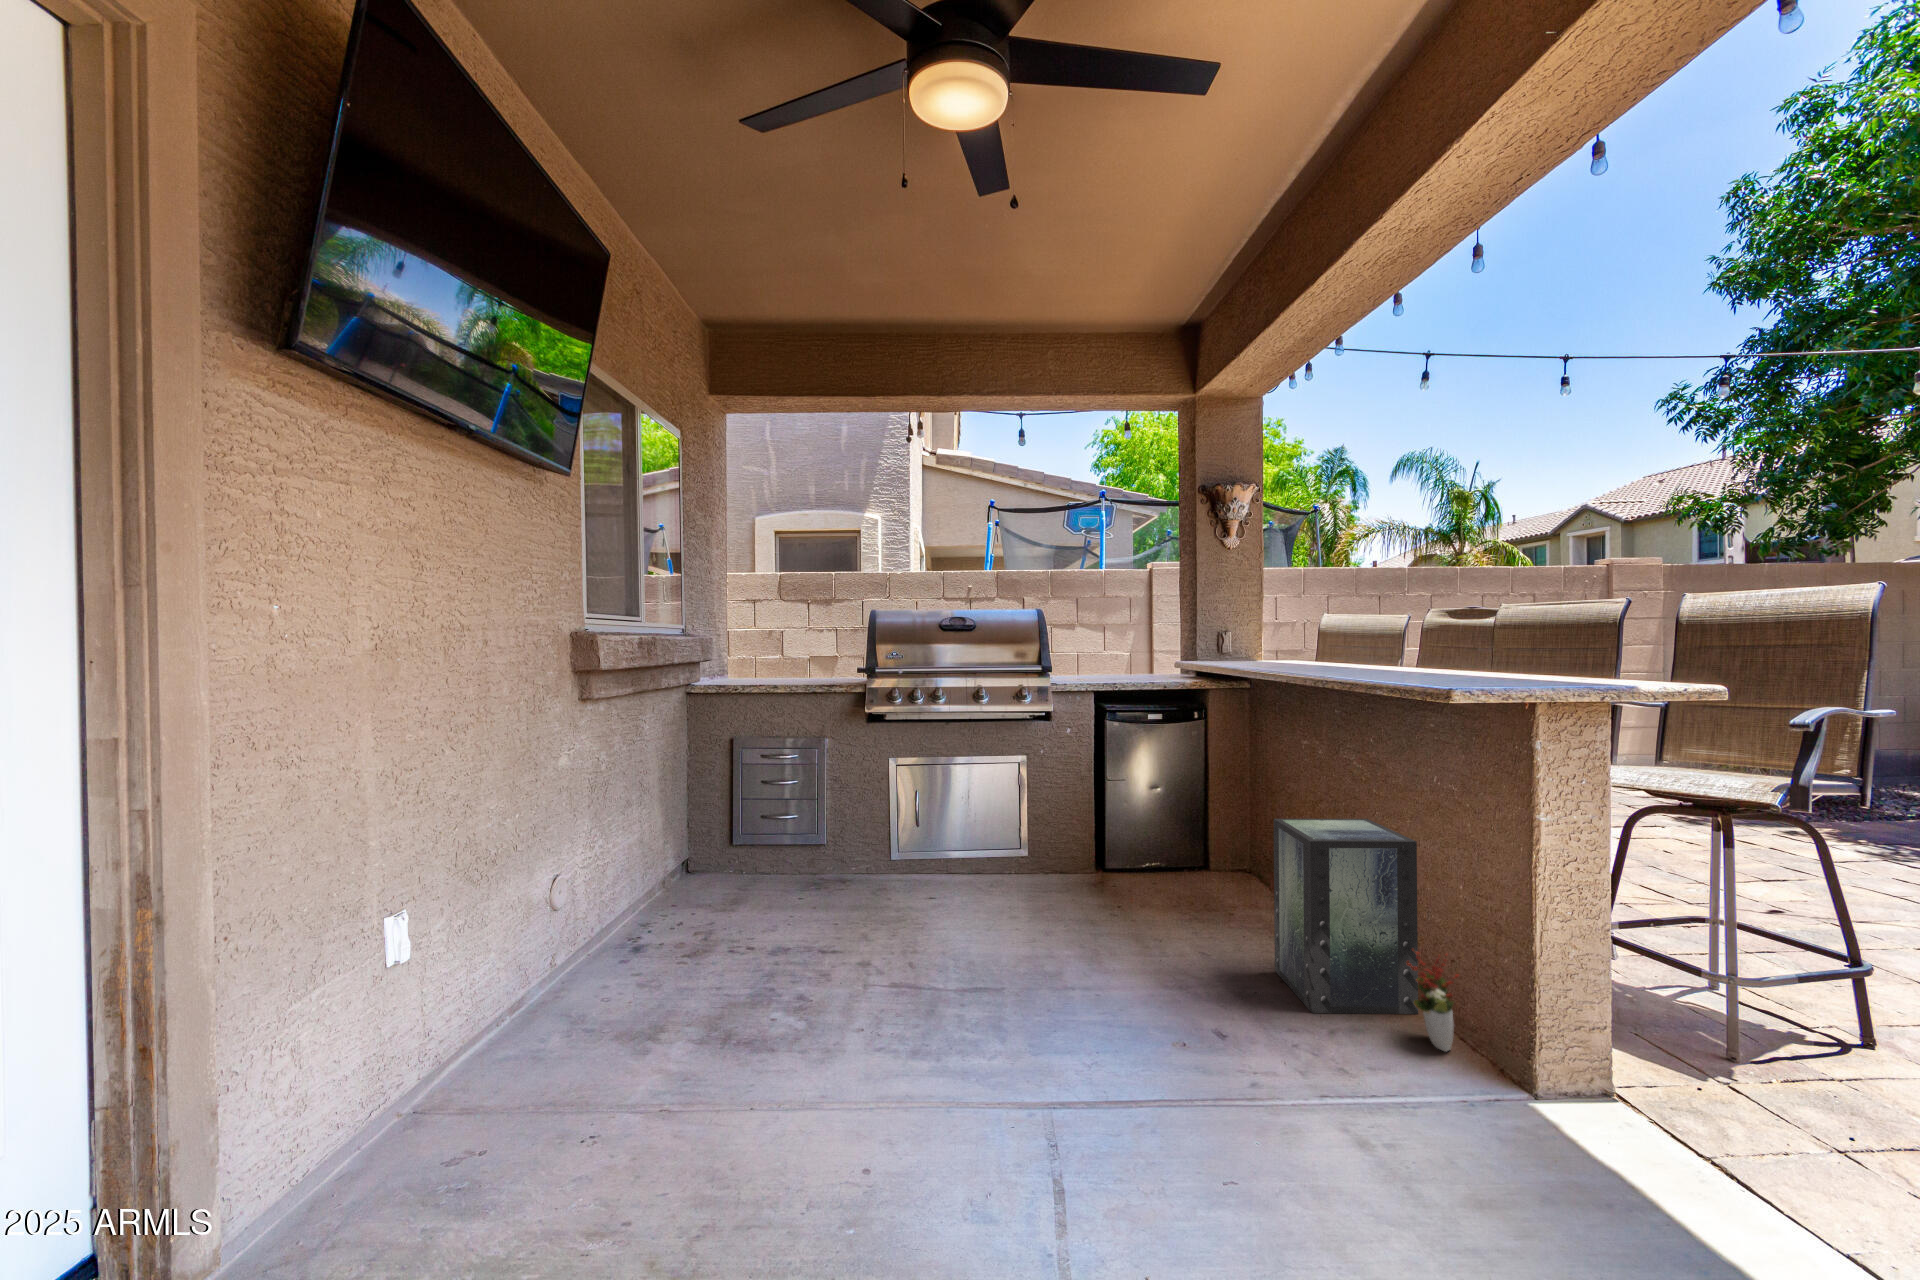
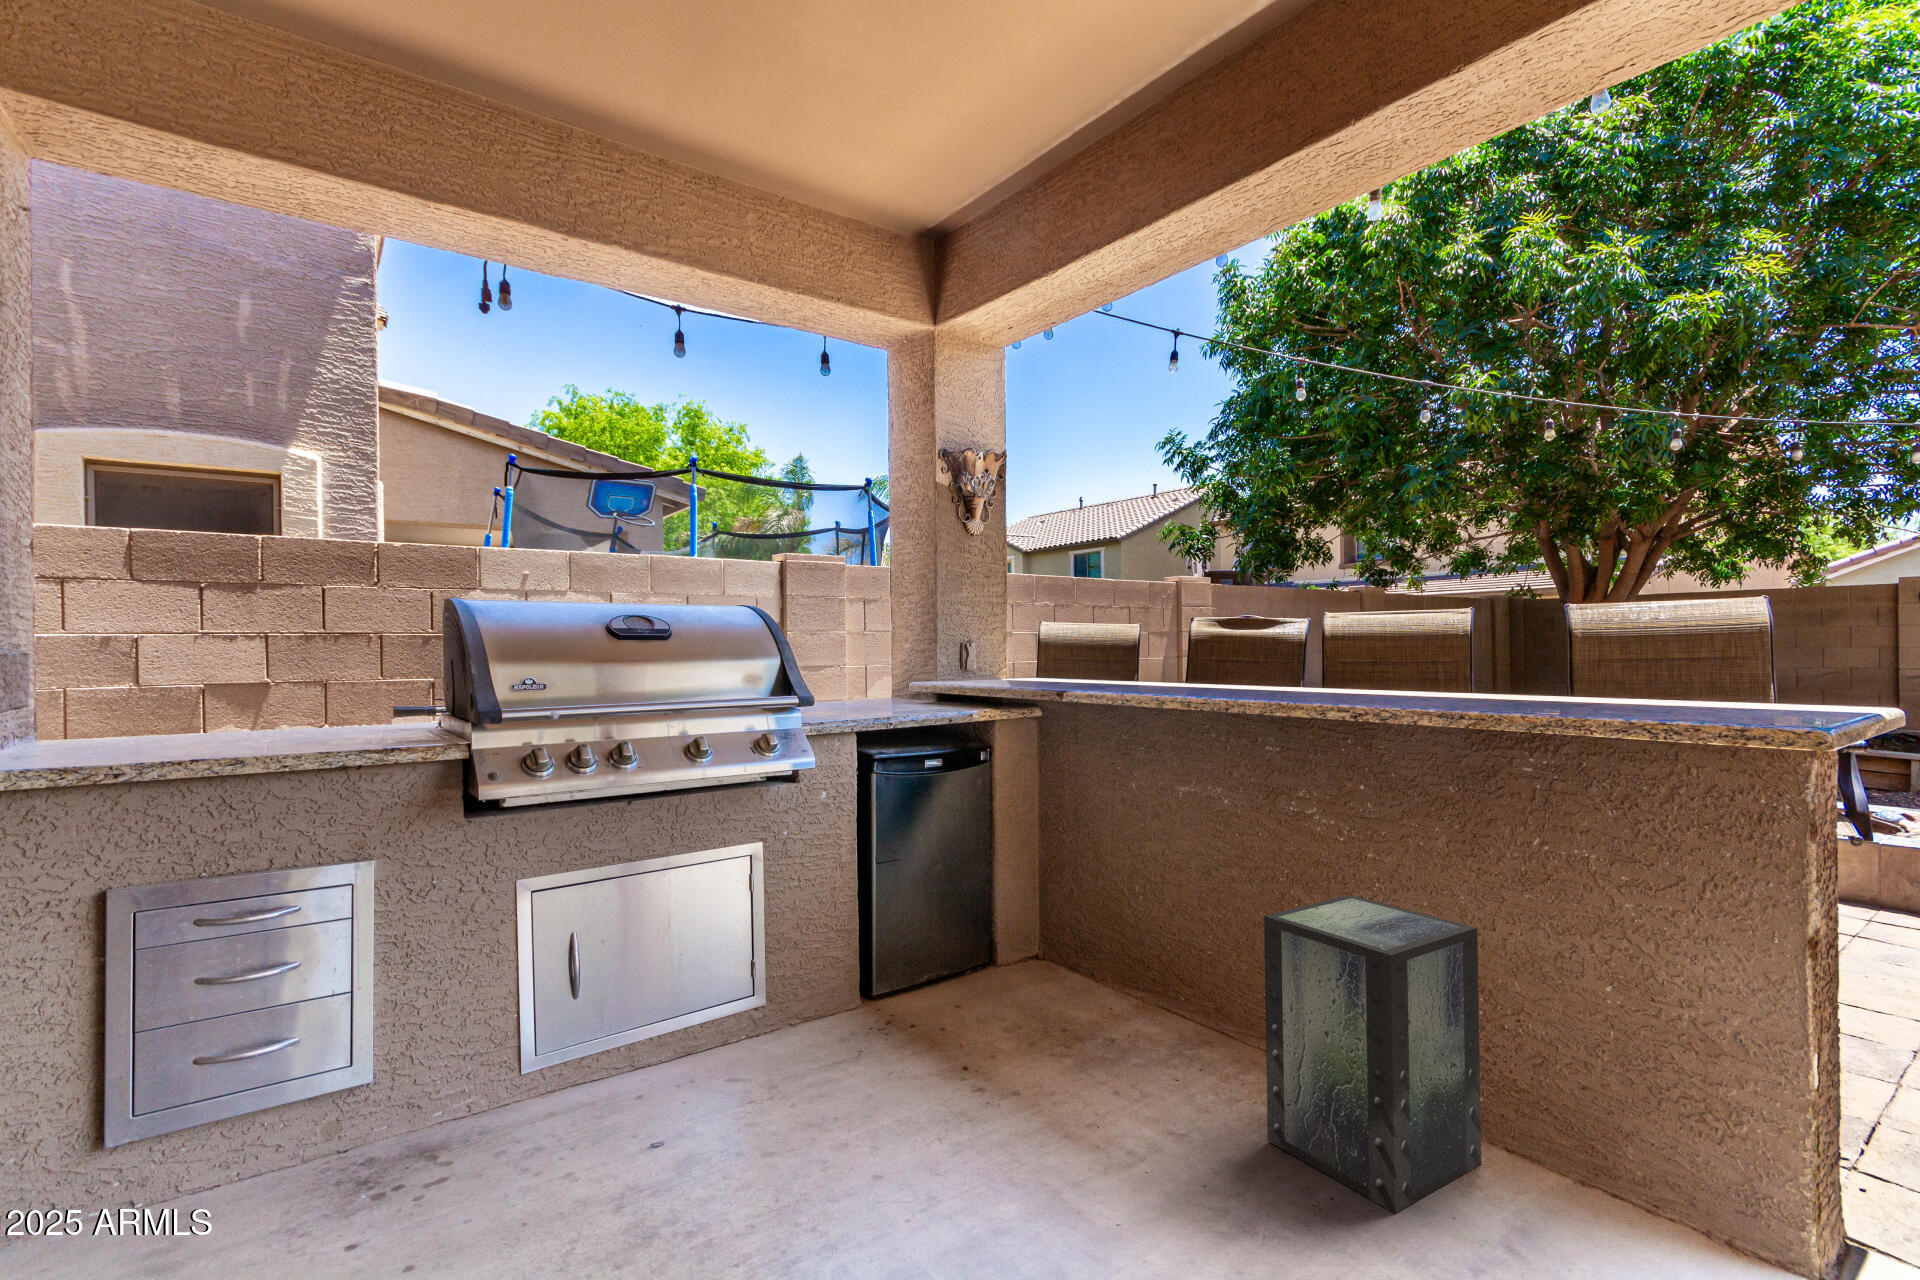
decorative plant: present [1407,952,1459,1052] -> none [1522,1084,1603,1229]

